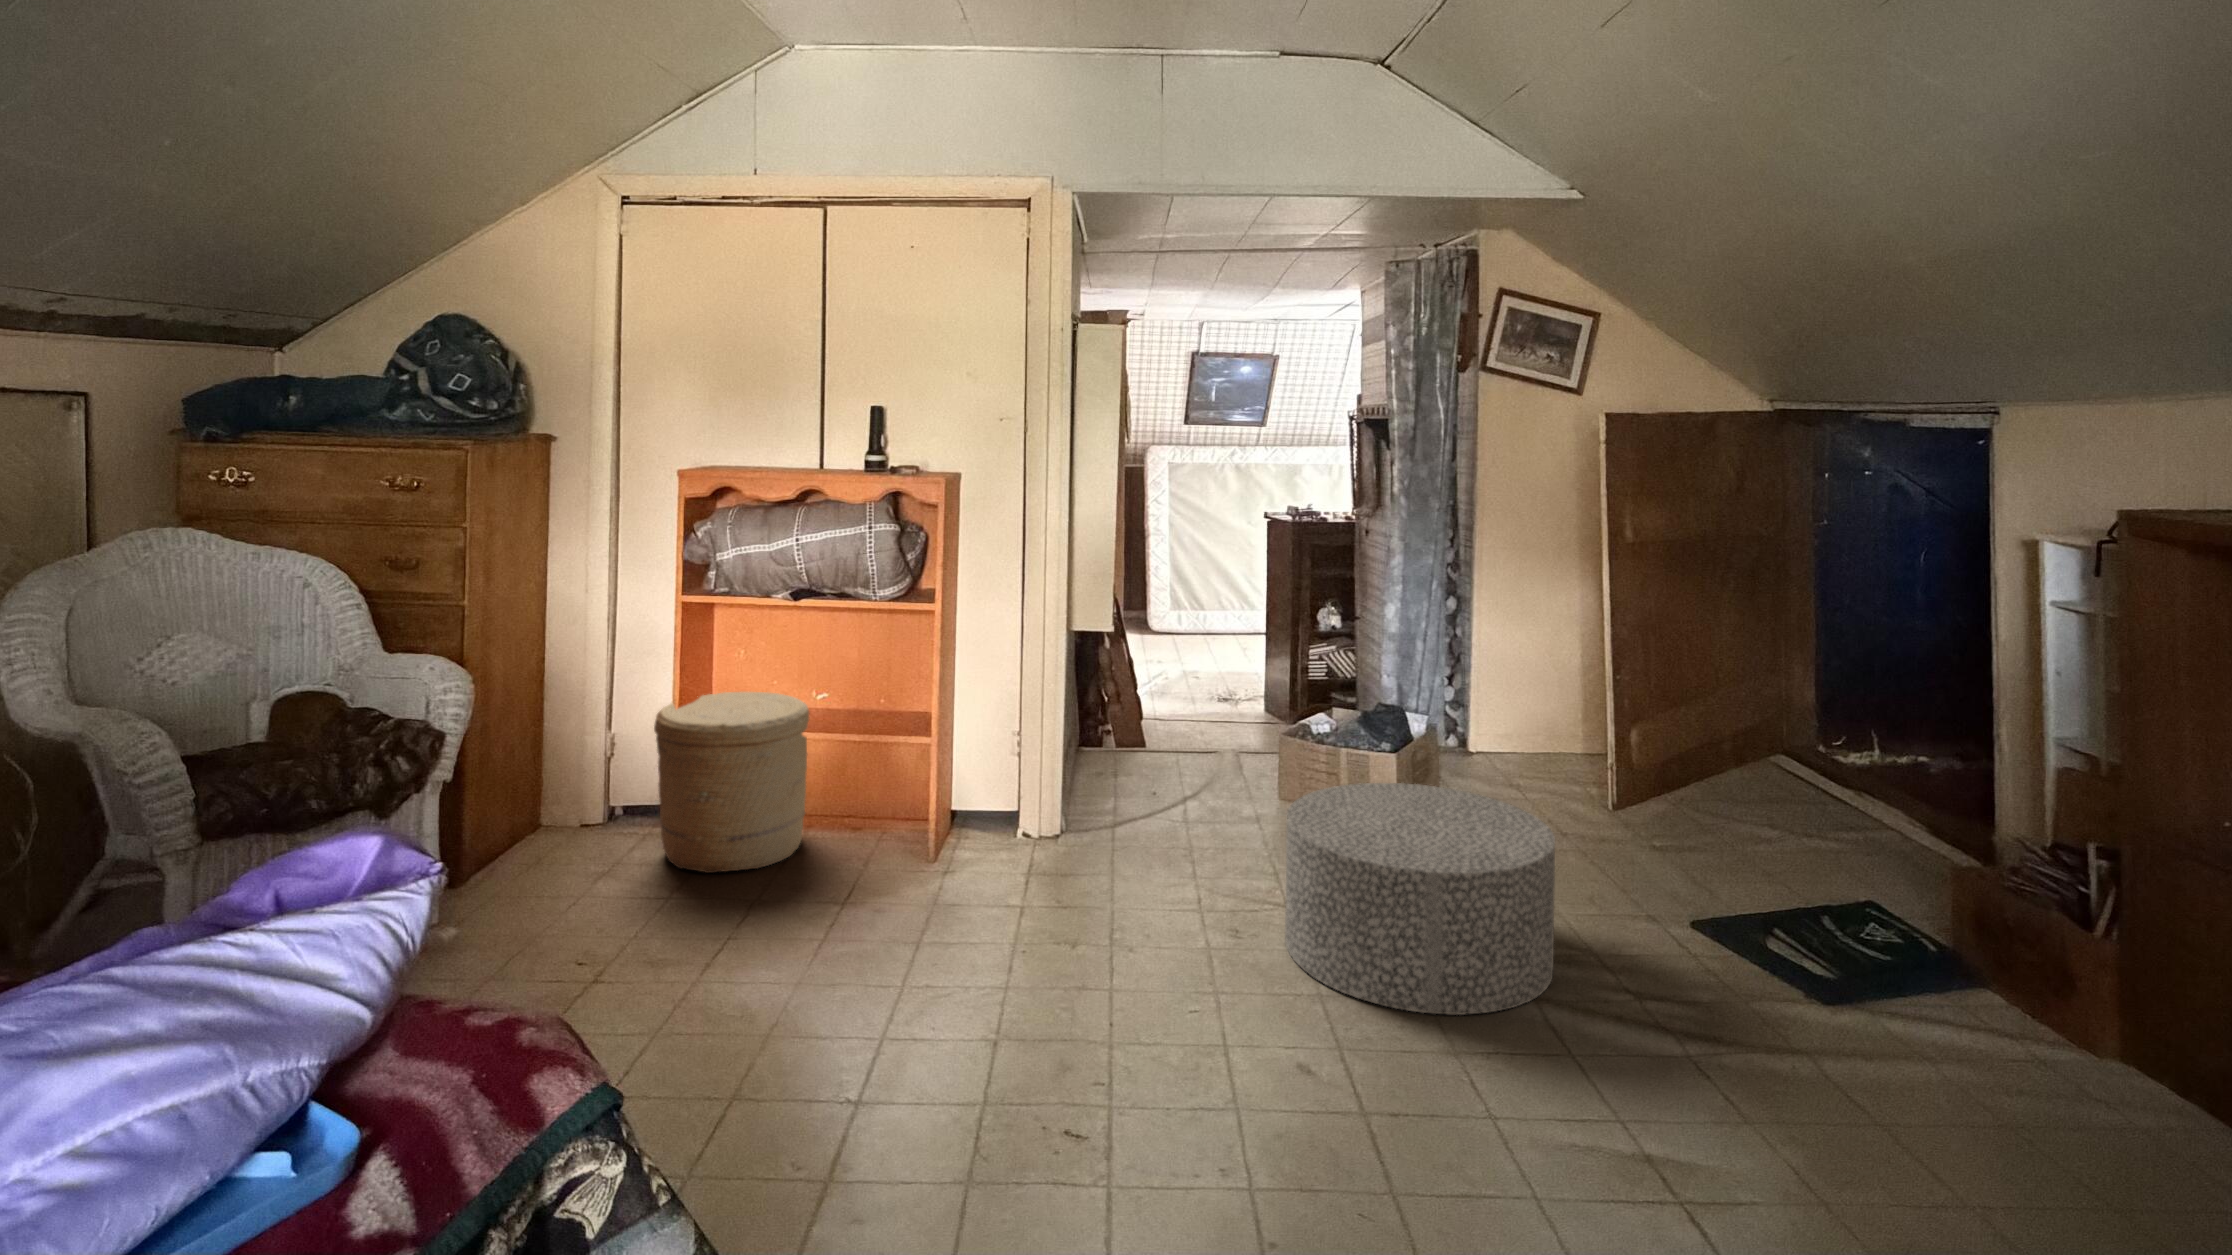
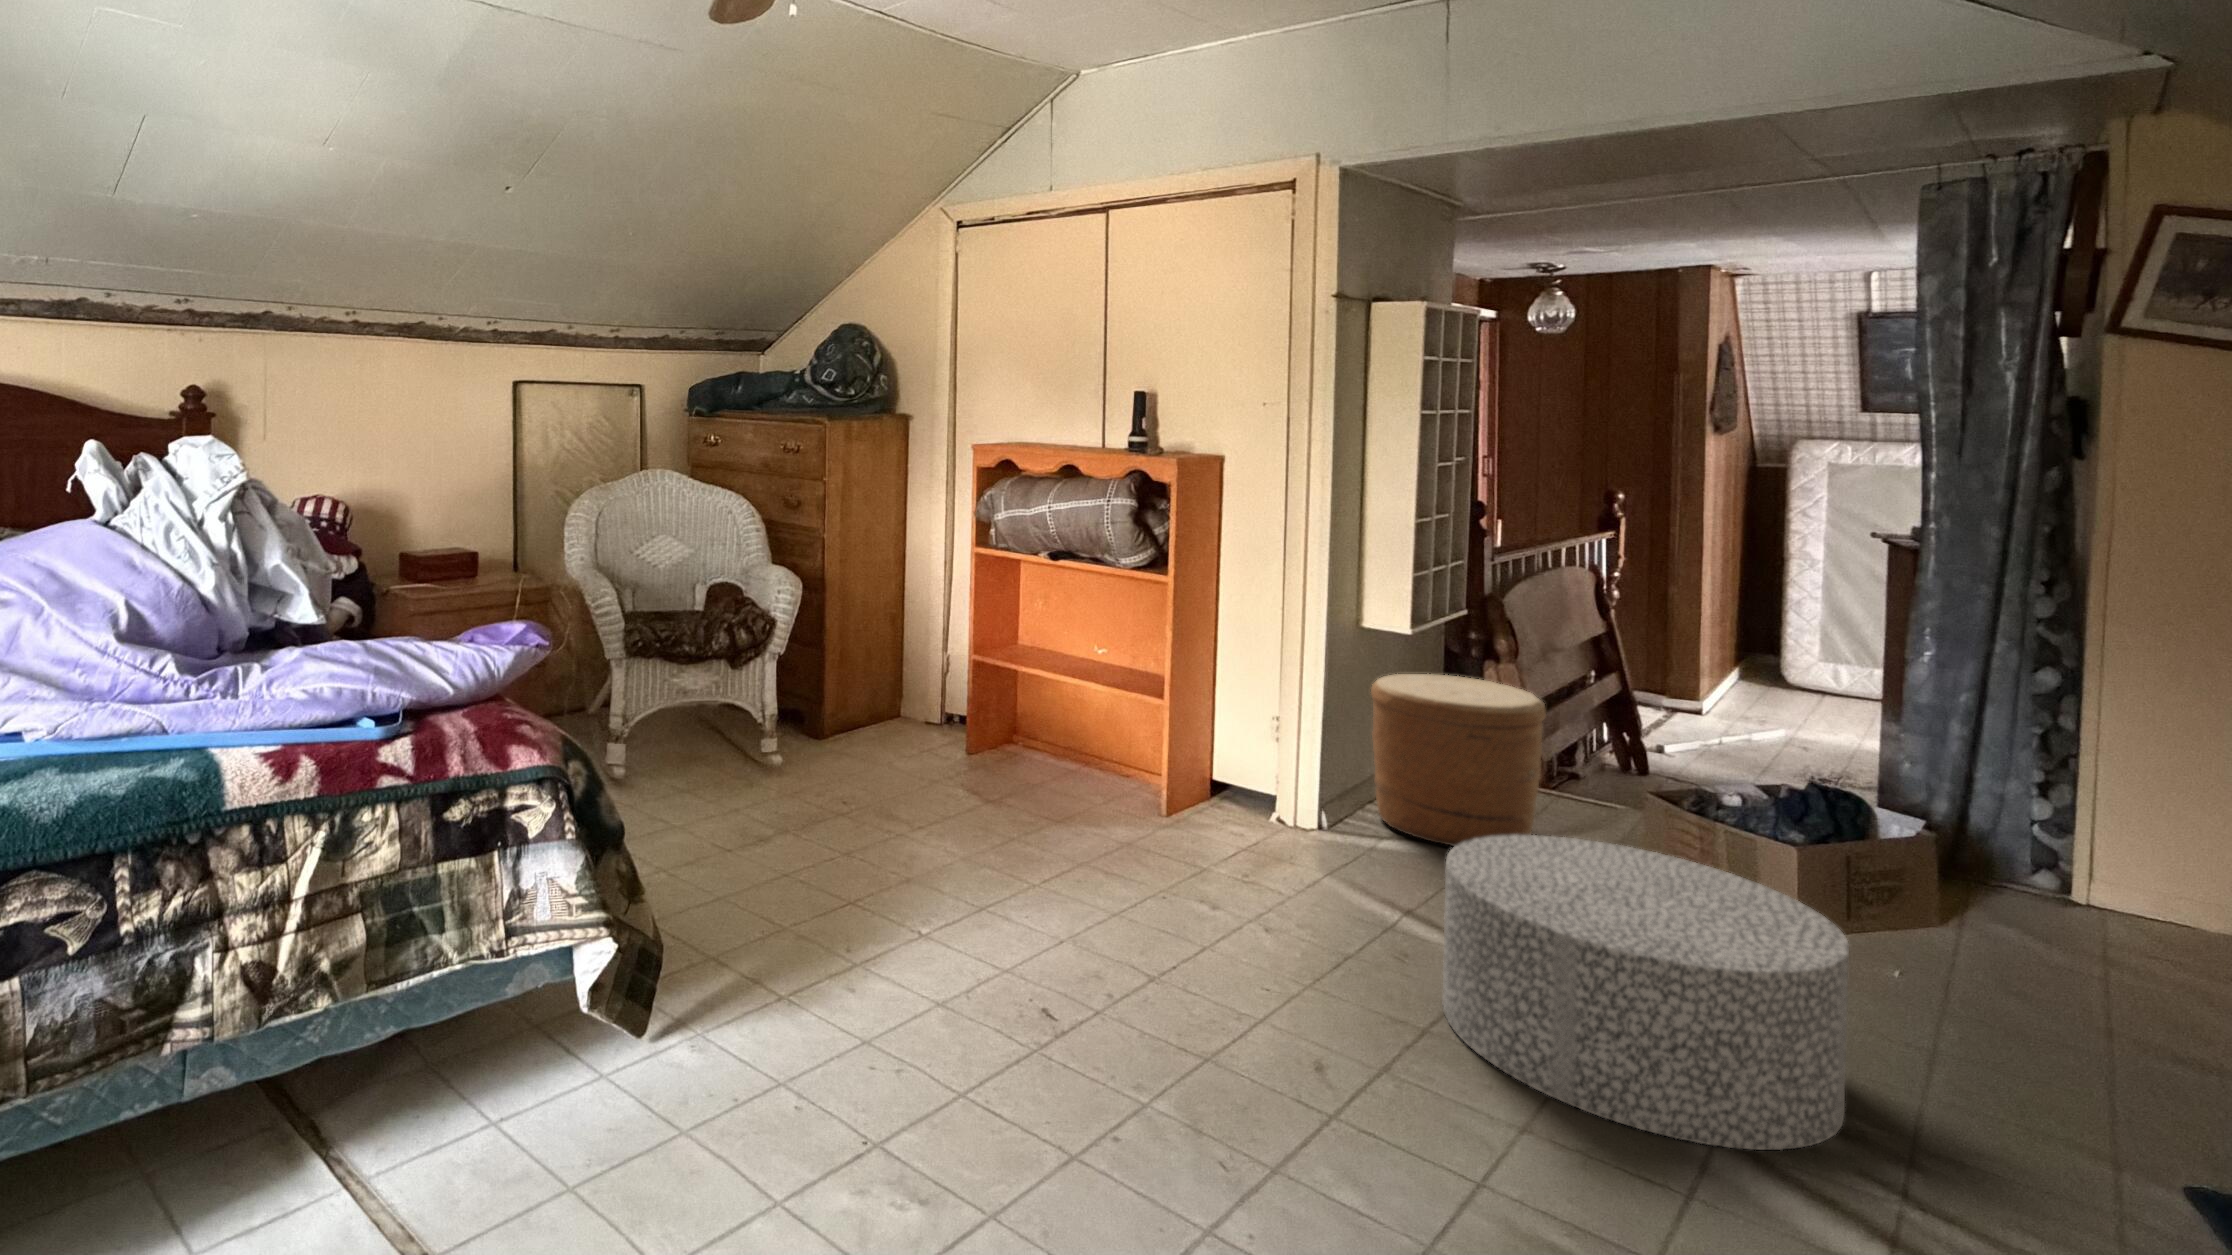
woven basket: present [654,692,809,873] -> present [1371,674,1546,847]

